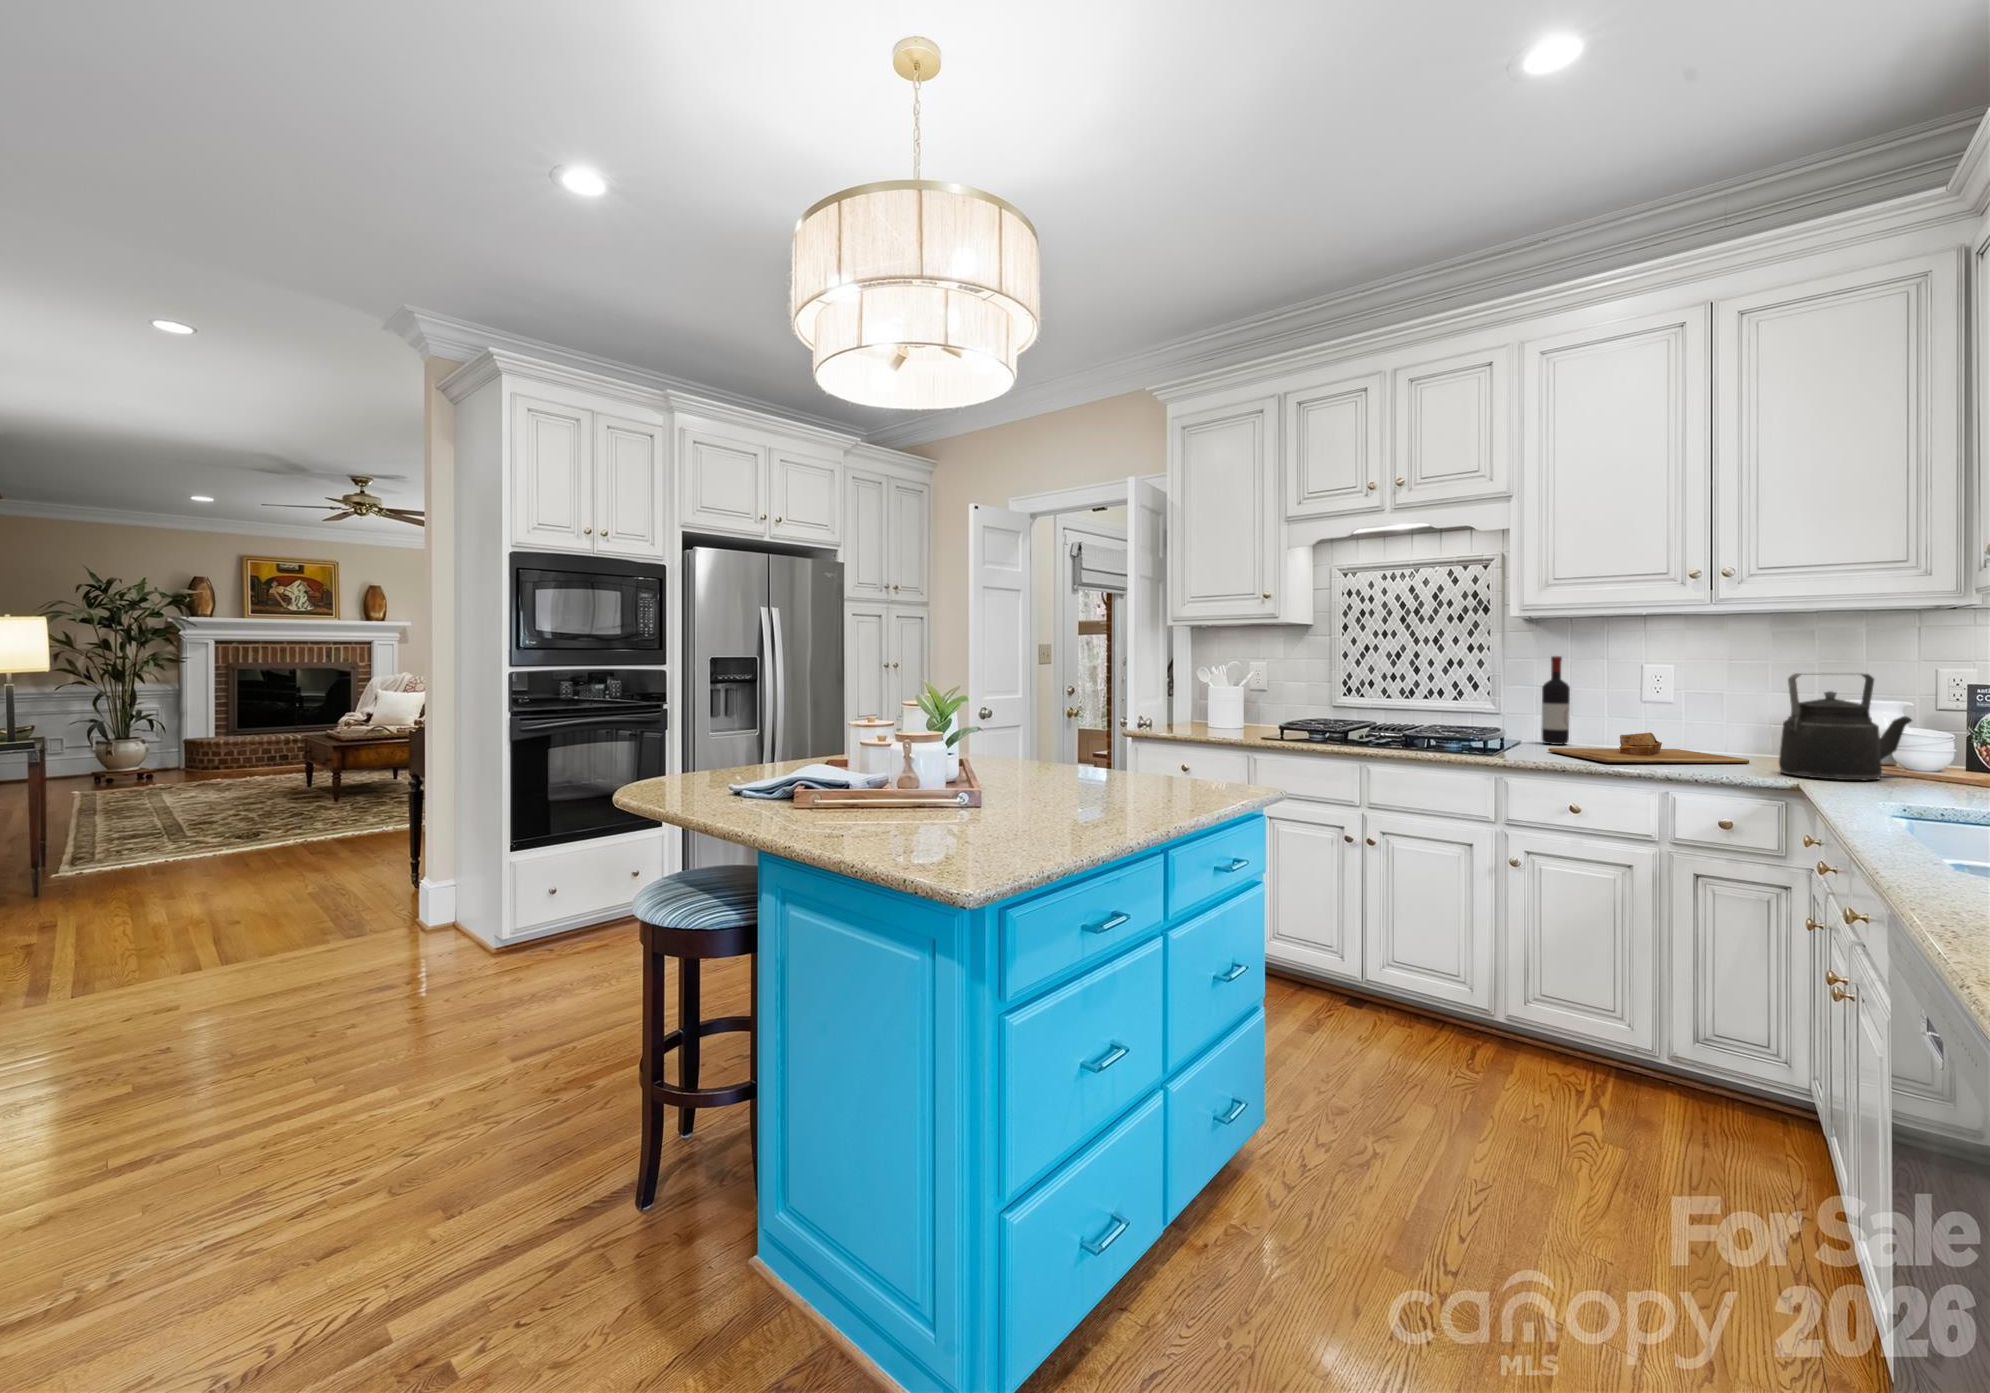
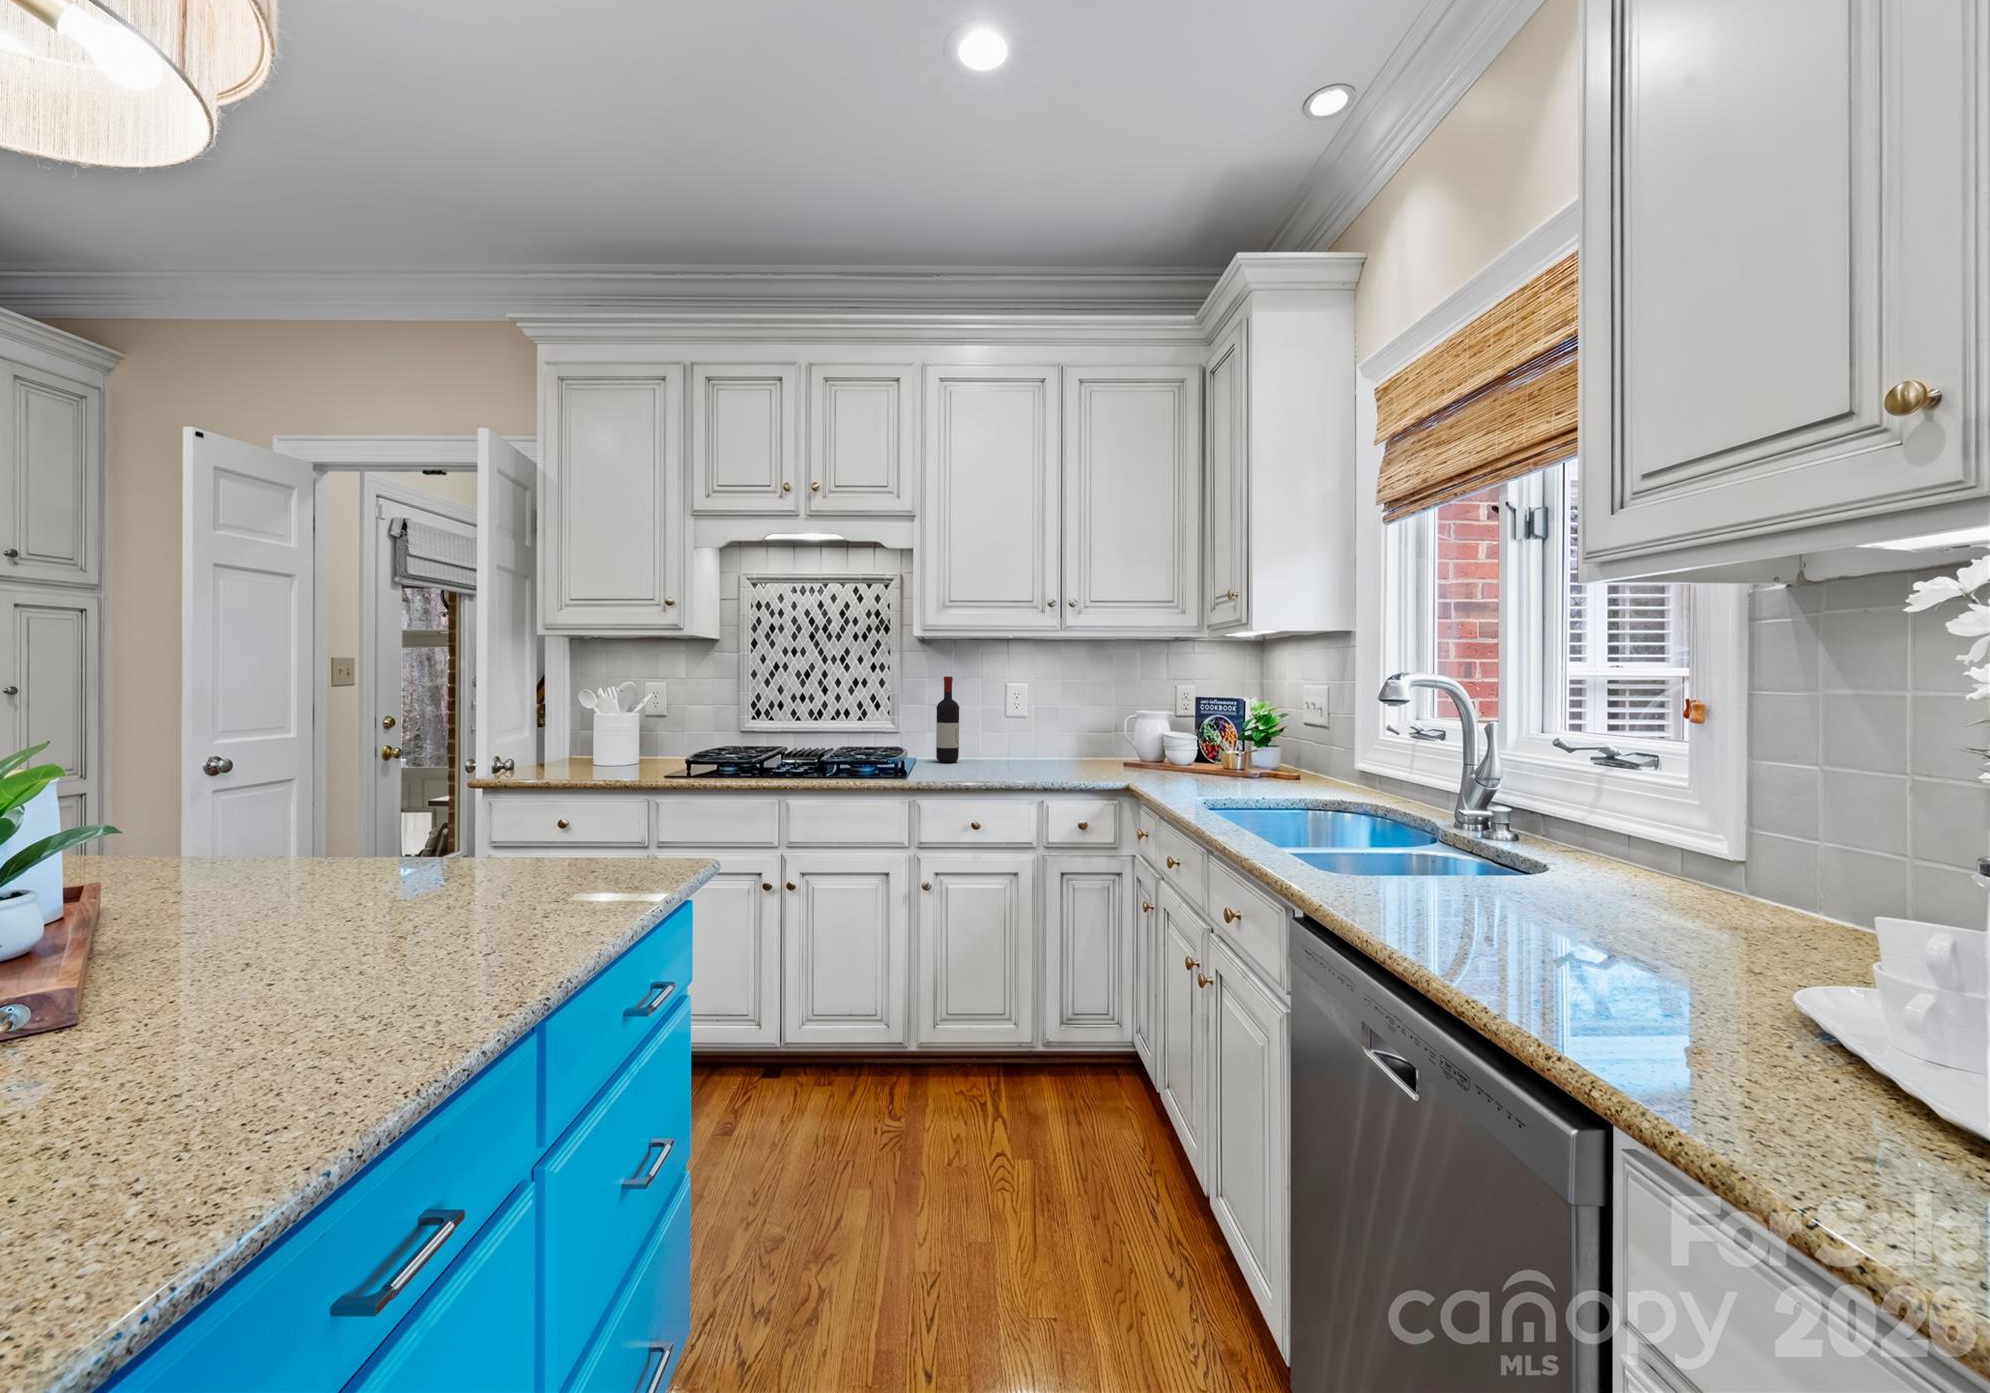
kettle: present [1779,673,1912,780] -> none [1121,694,1199,785]
cutting board: present [1548,733,1749,763] -> none [948,749,1097,781]

